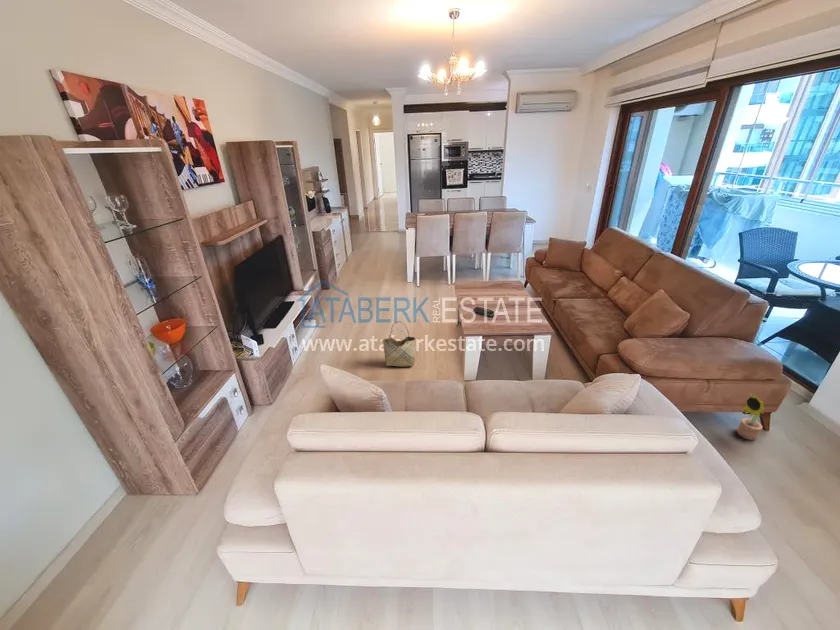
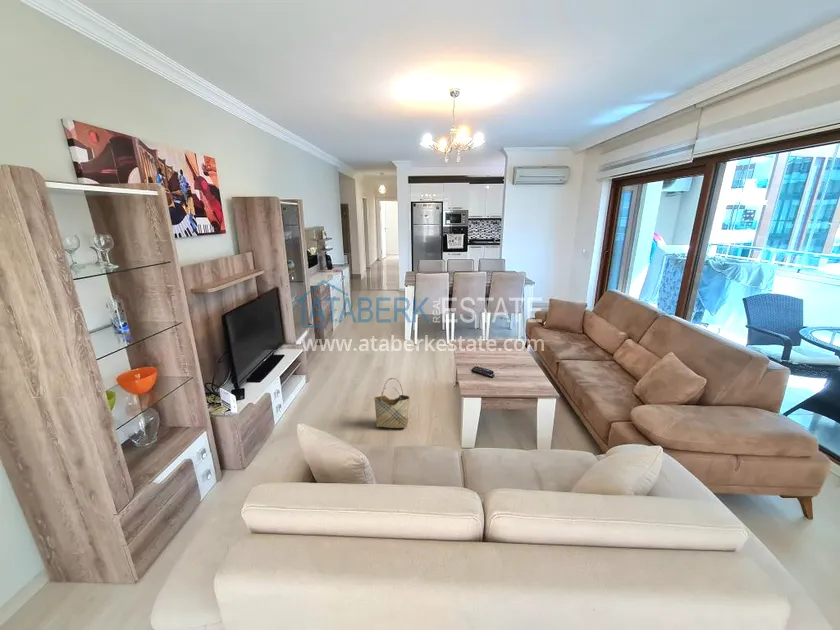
decorative plant: present [737,394,764,440] -> none [770,470,807,531]

